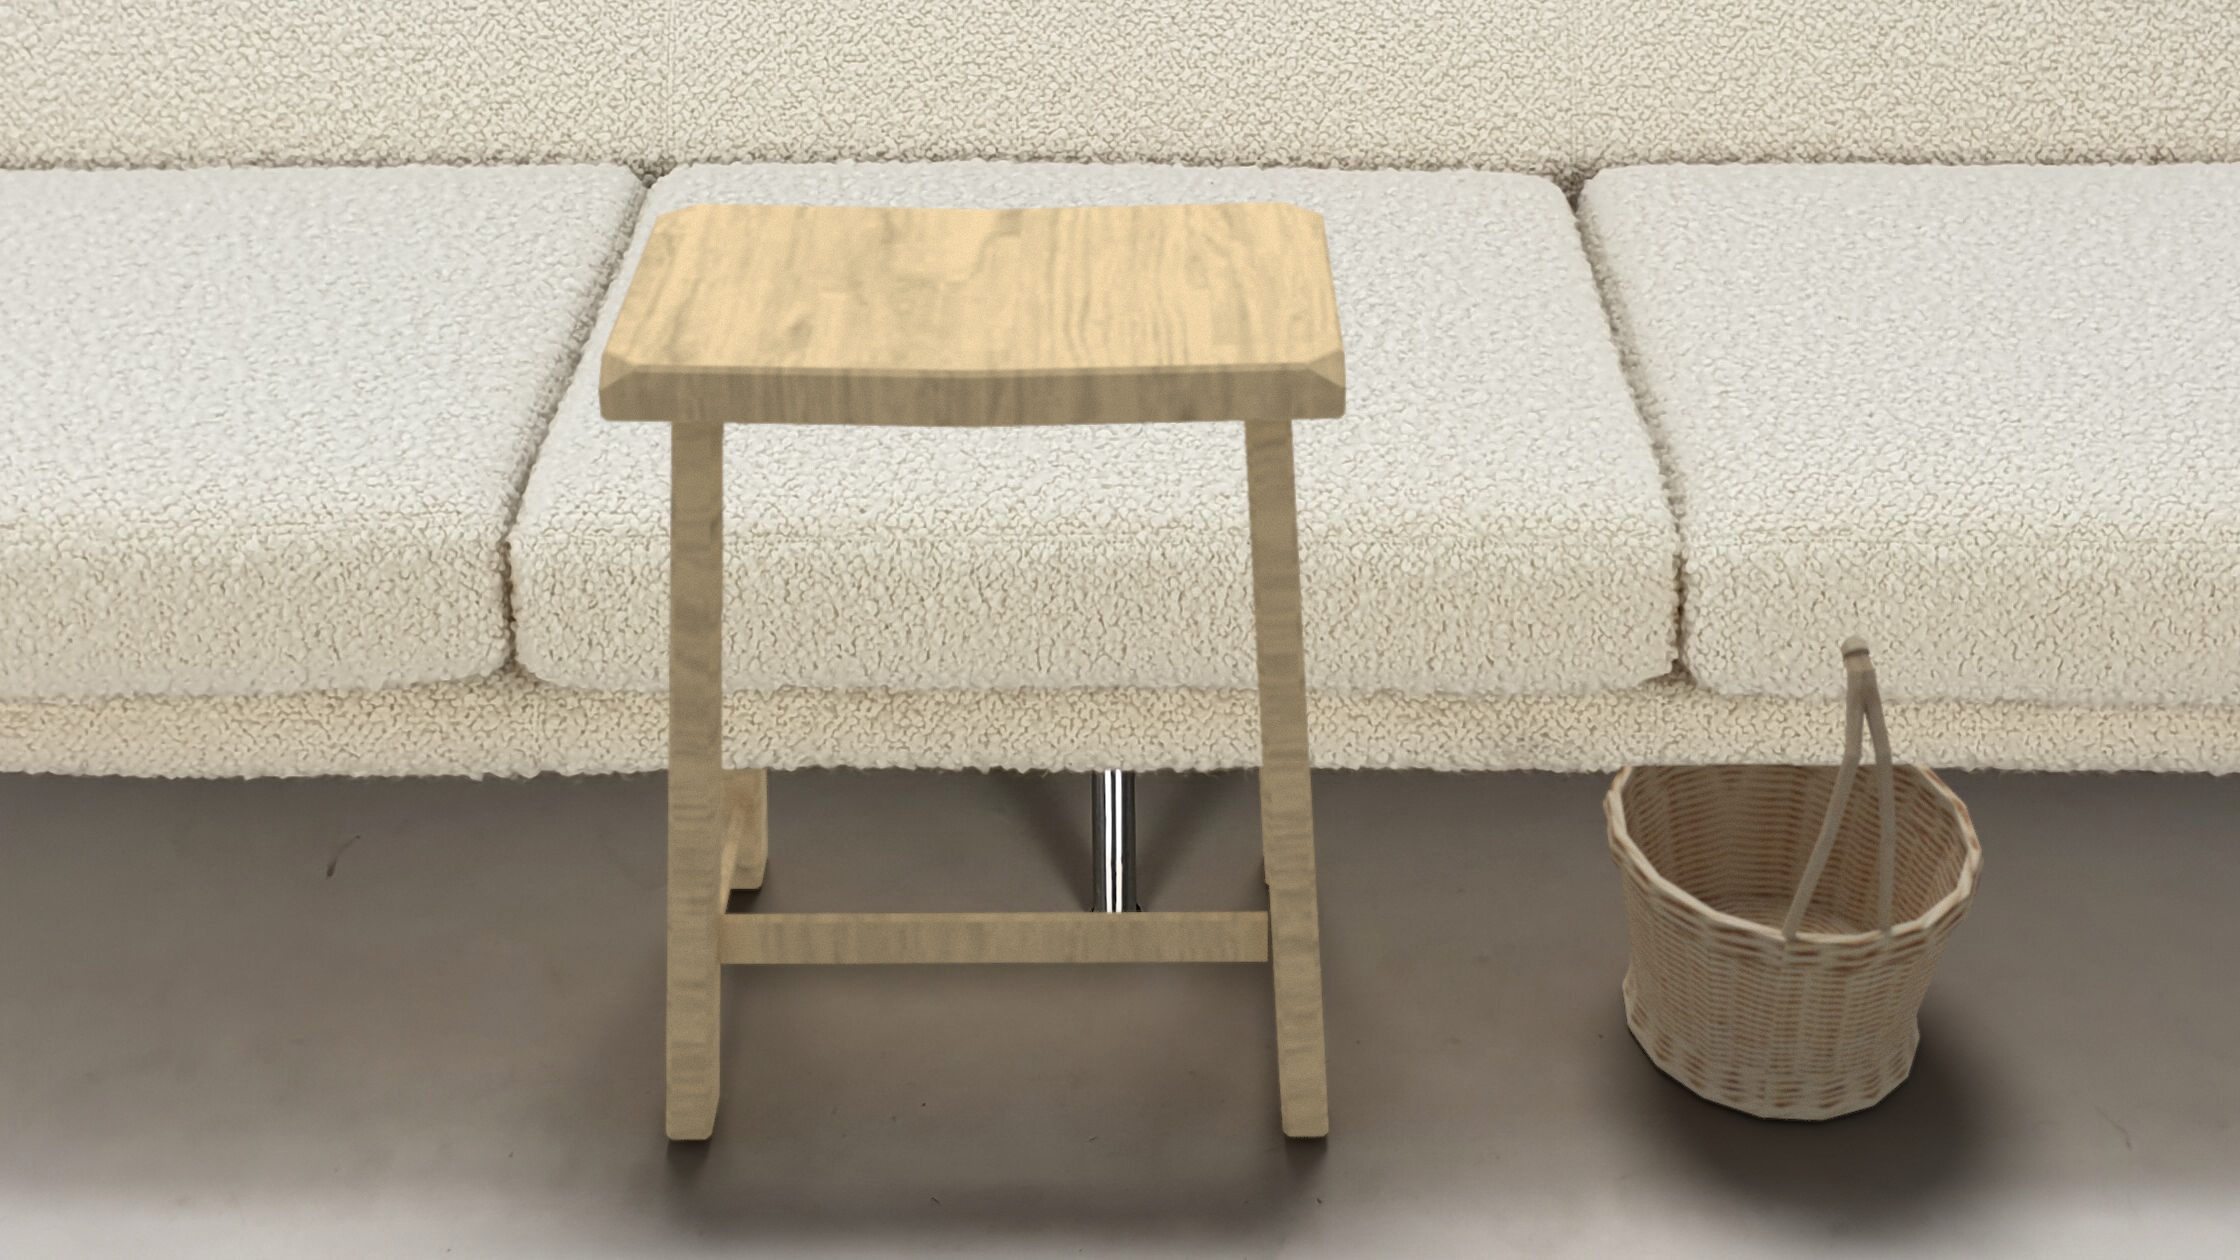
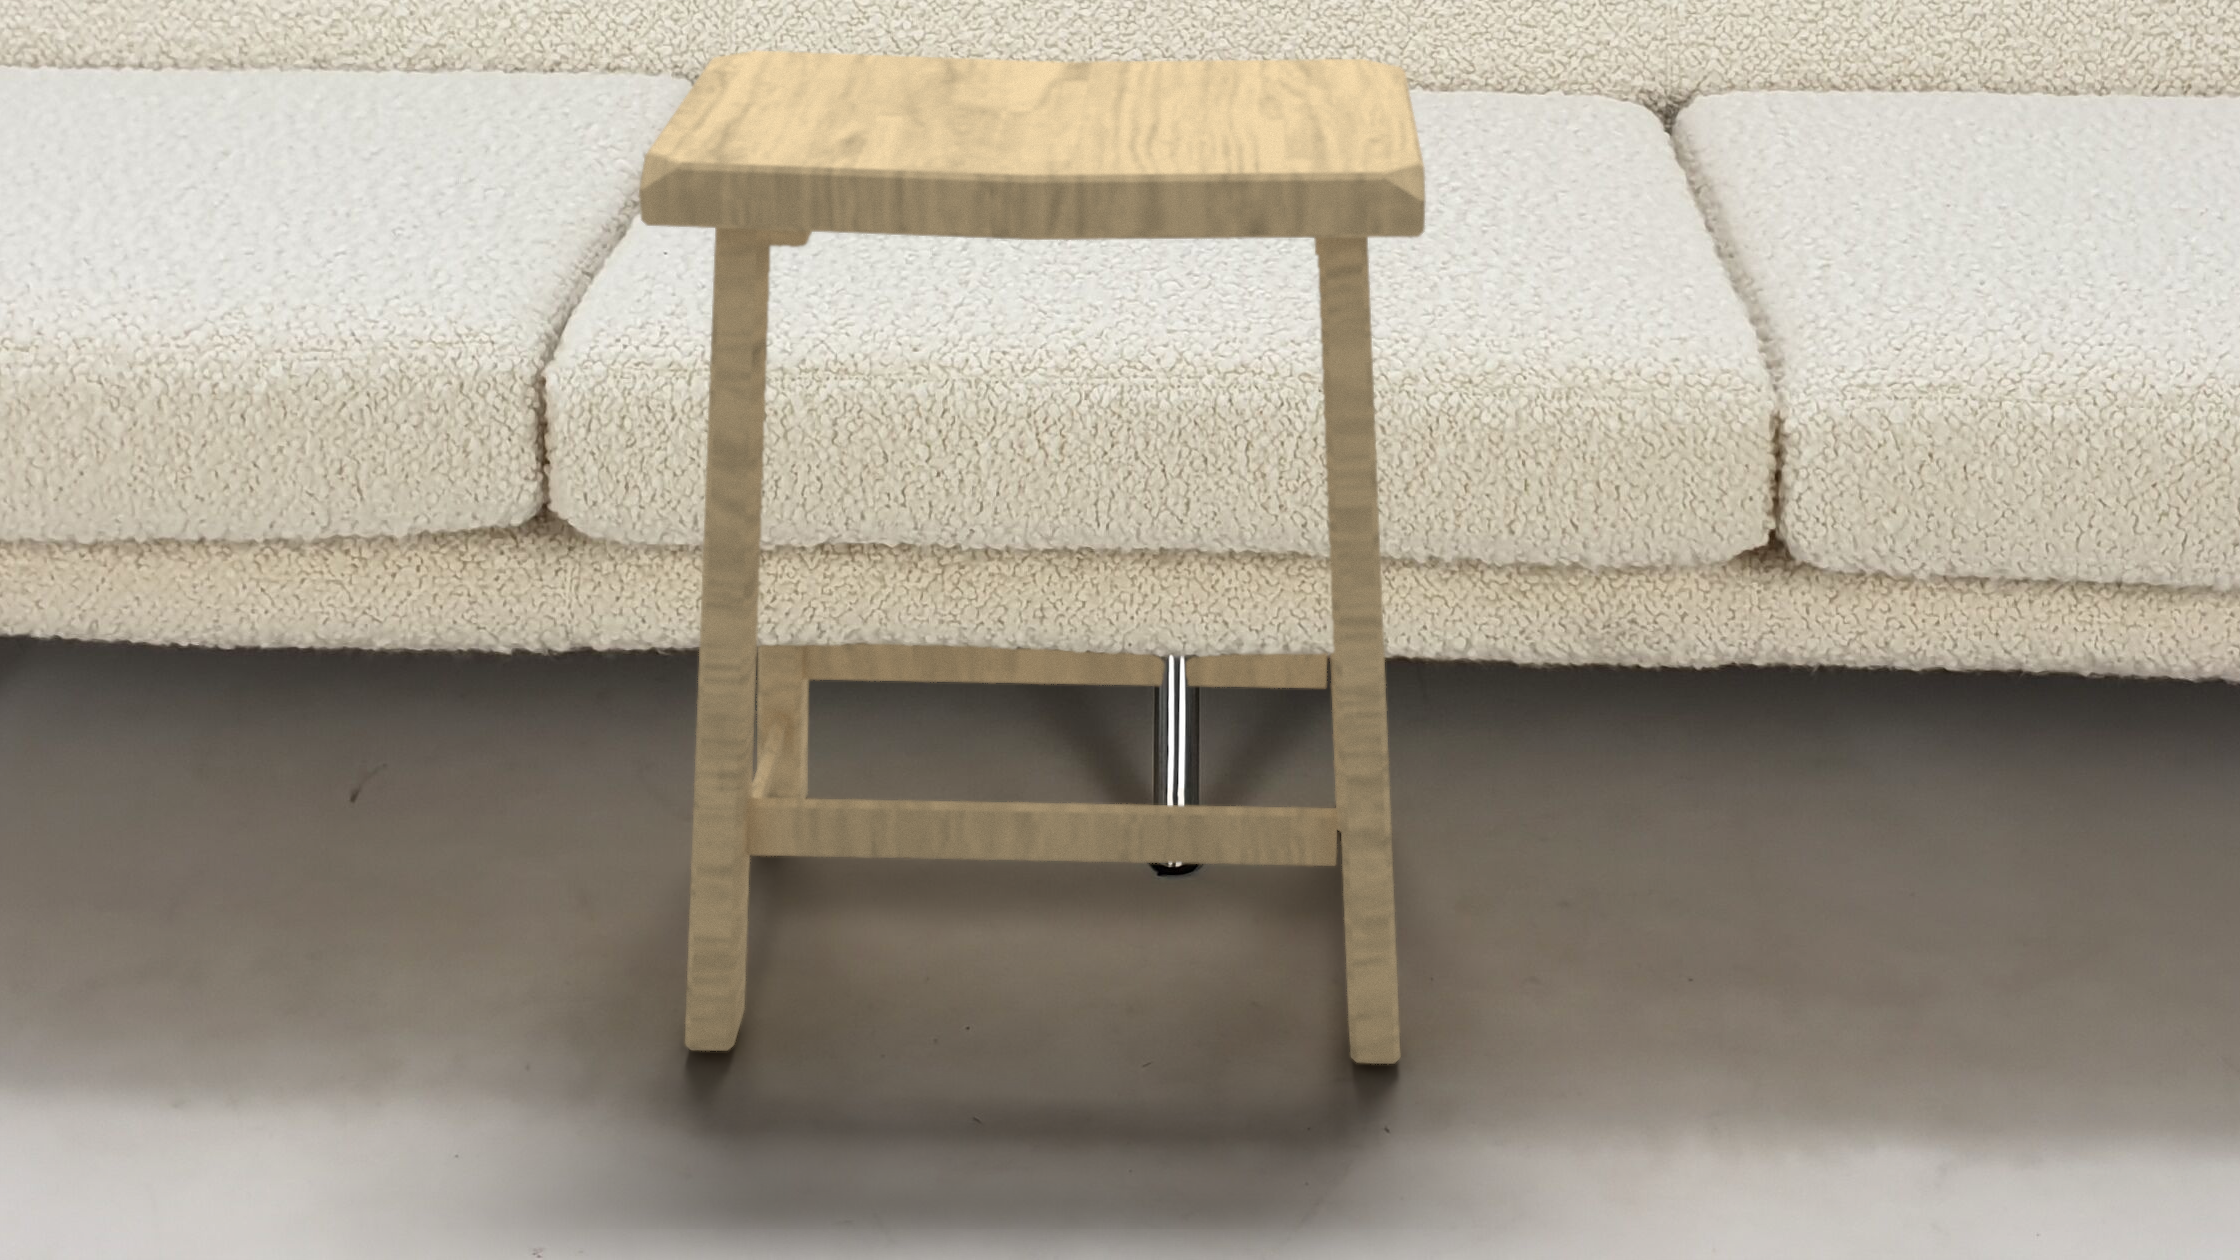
basket: present [1603,635,1984,1120] -> none [1699,422,2111,1062]

